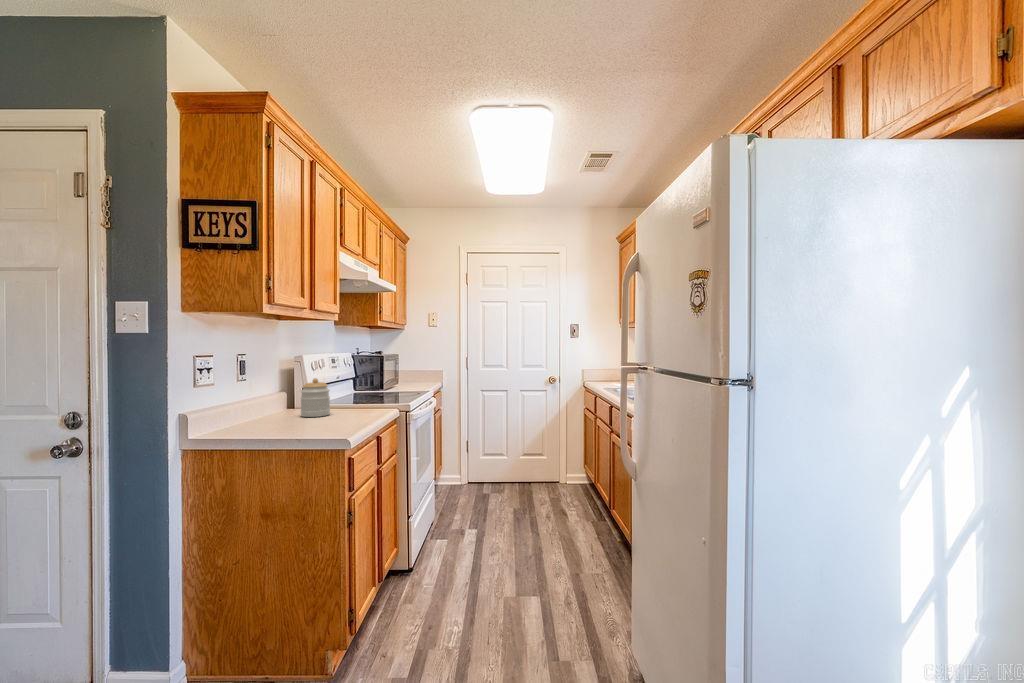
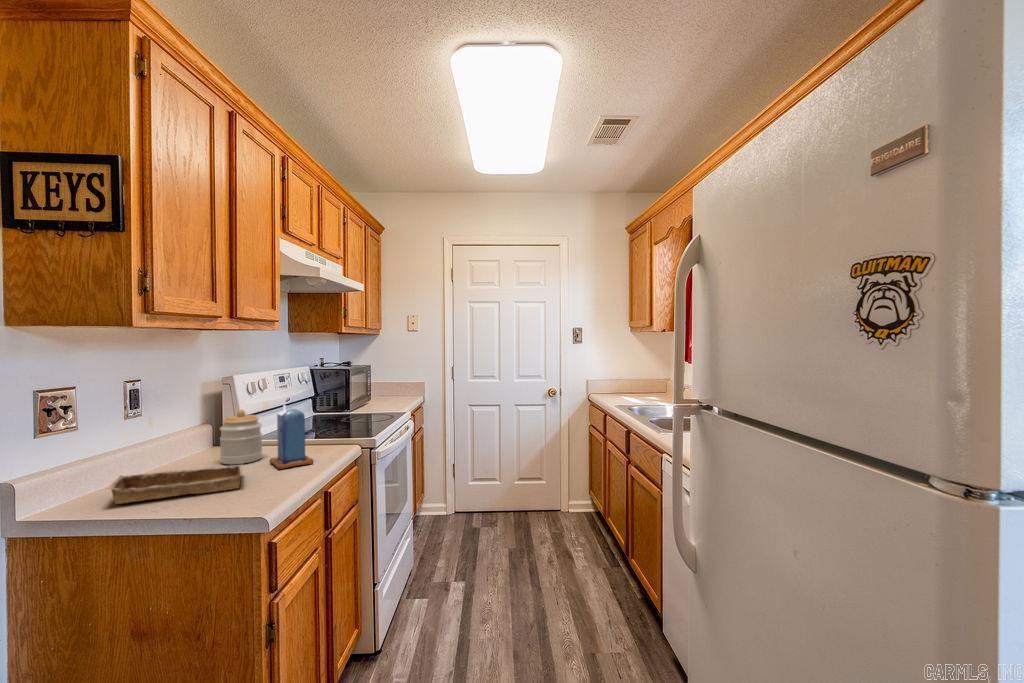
candle: none [337,374,369,419] -> present [270,405,313,469]
tray: none [239,414,326,433] -> present [107,465,243,504]

